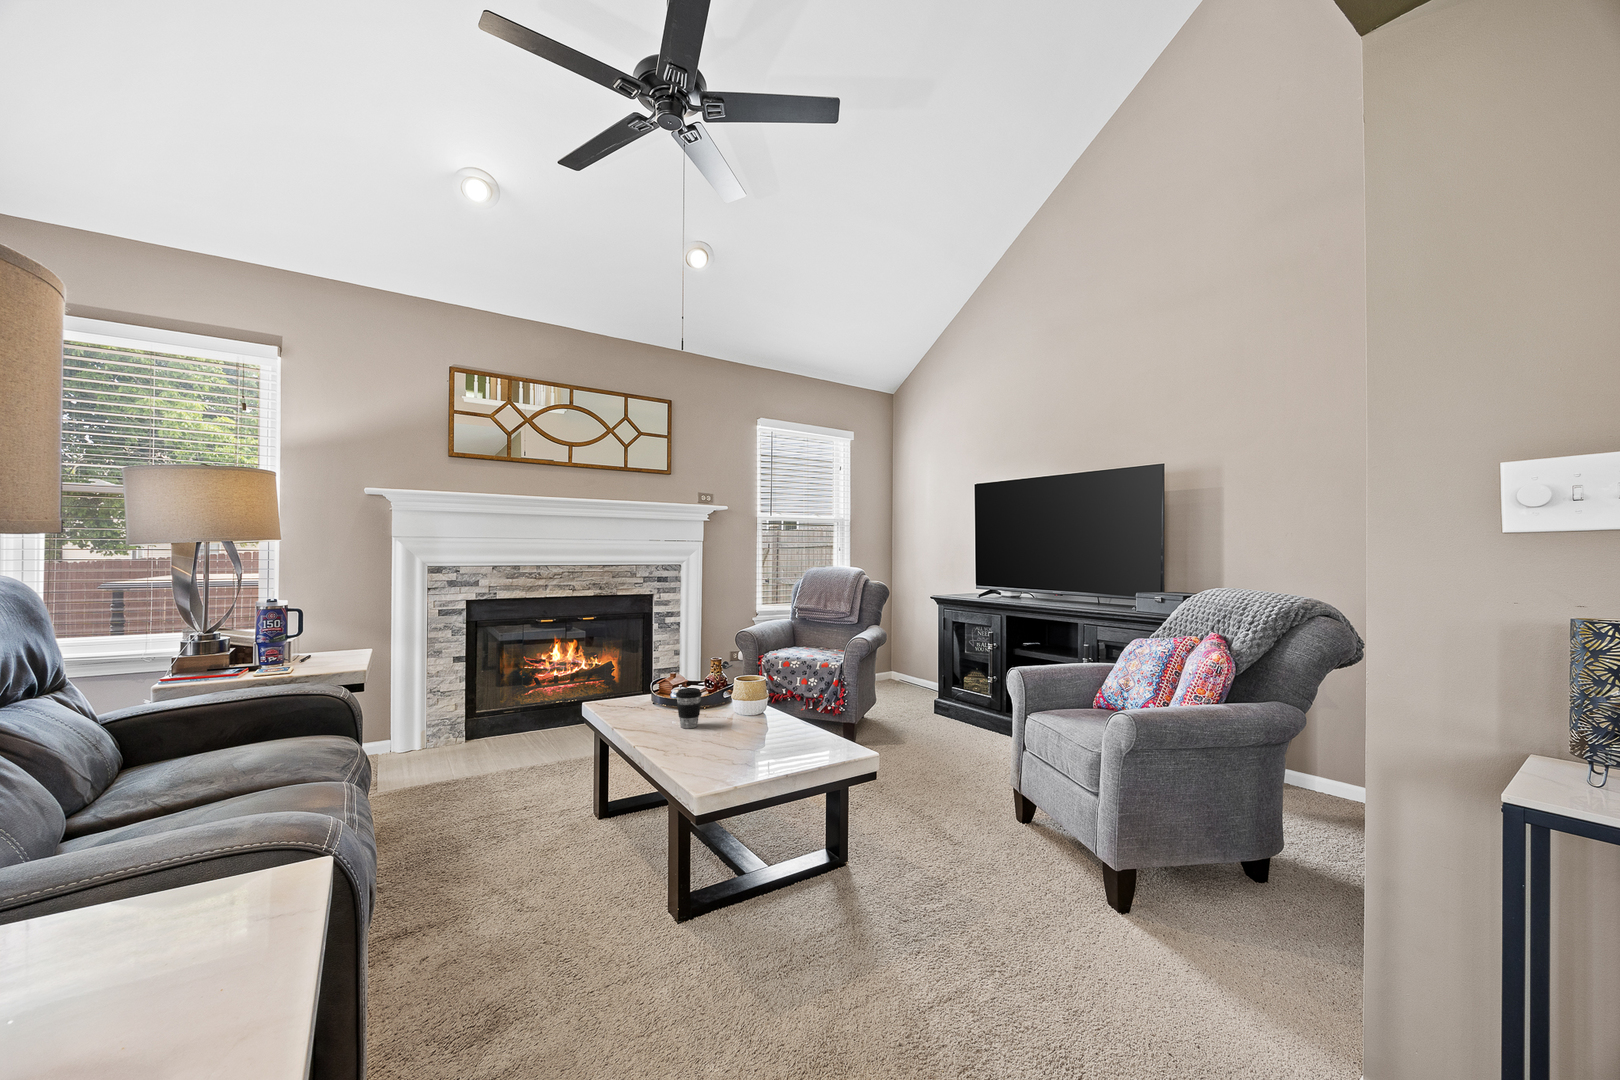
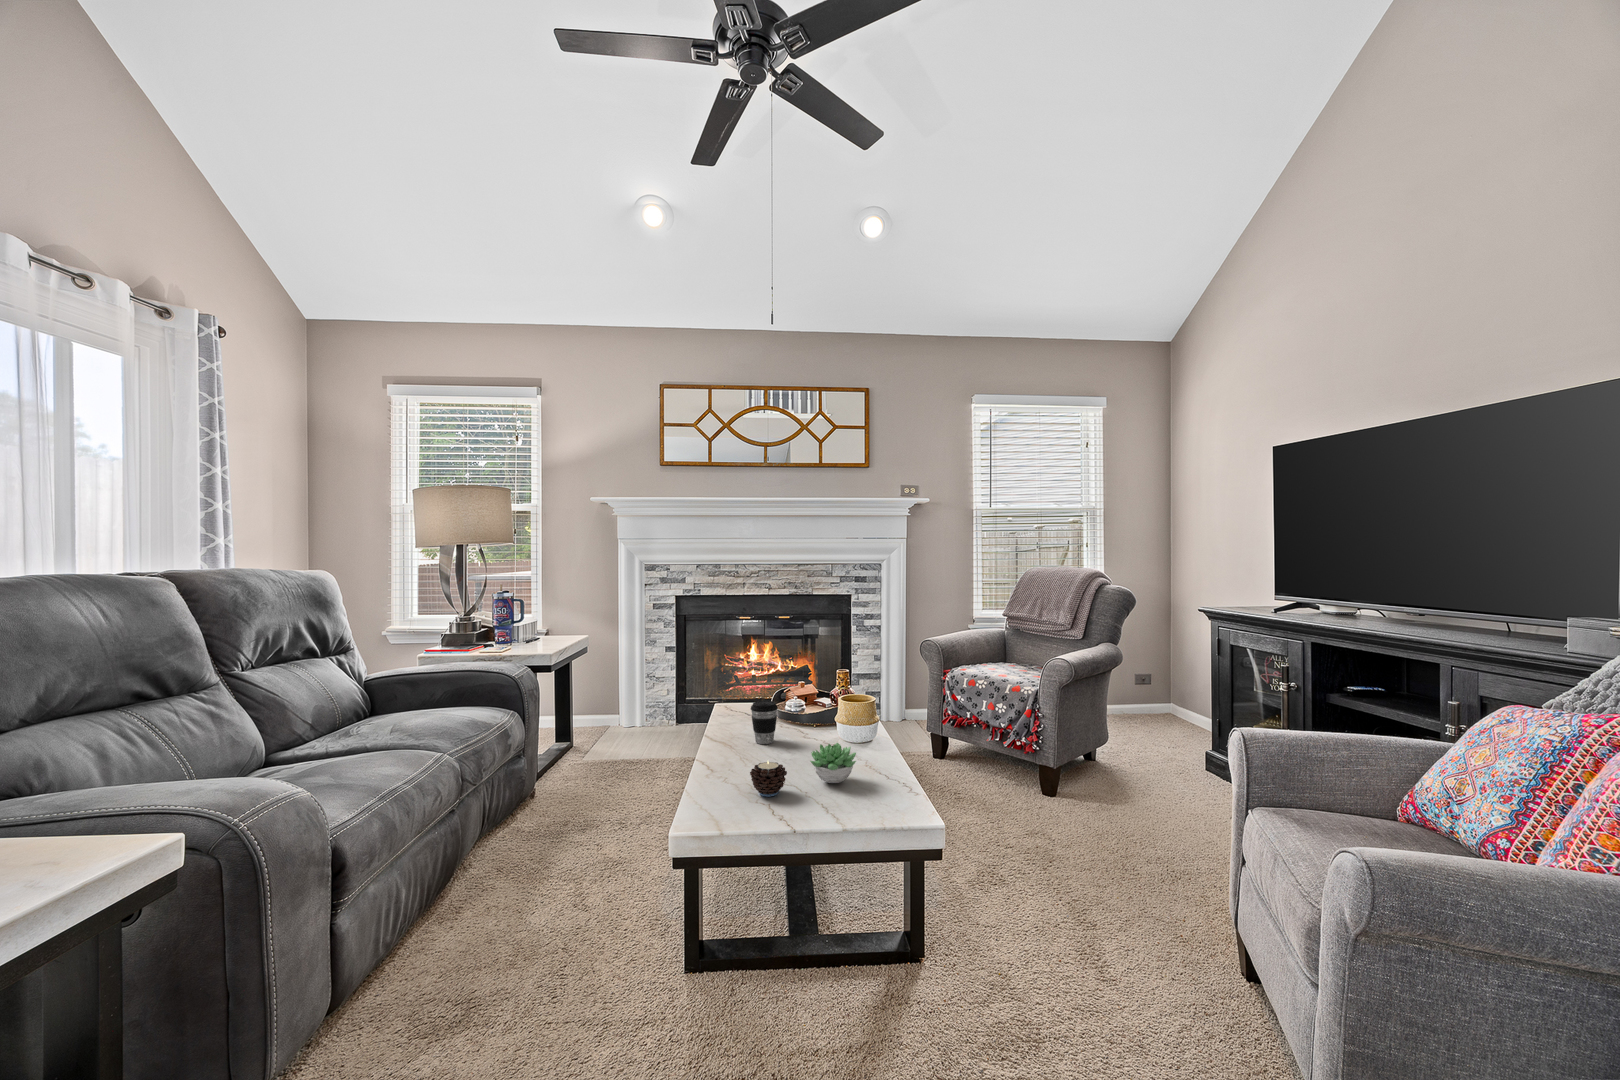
succulent plant: none [768,713,813,748] -> present [810,743,856,783]
candle: none [735,733,766,766] -> present [750,761,787,797]

